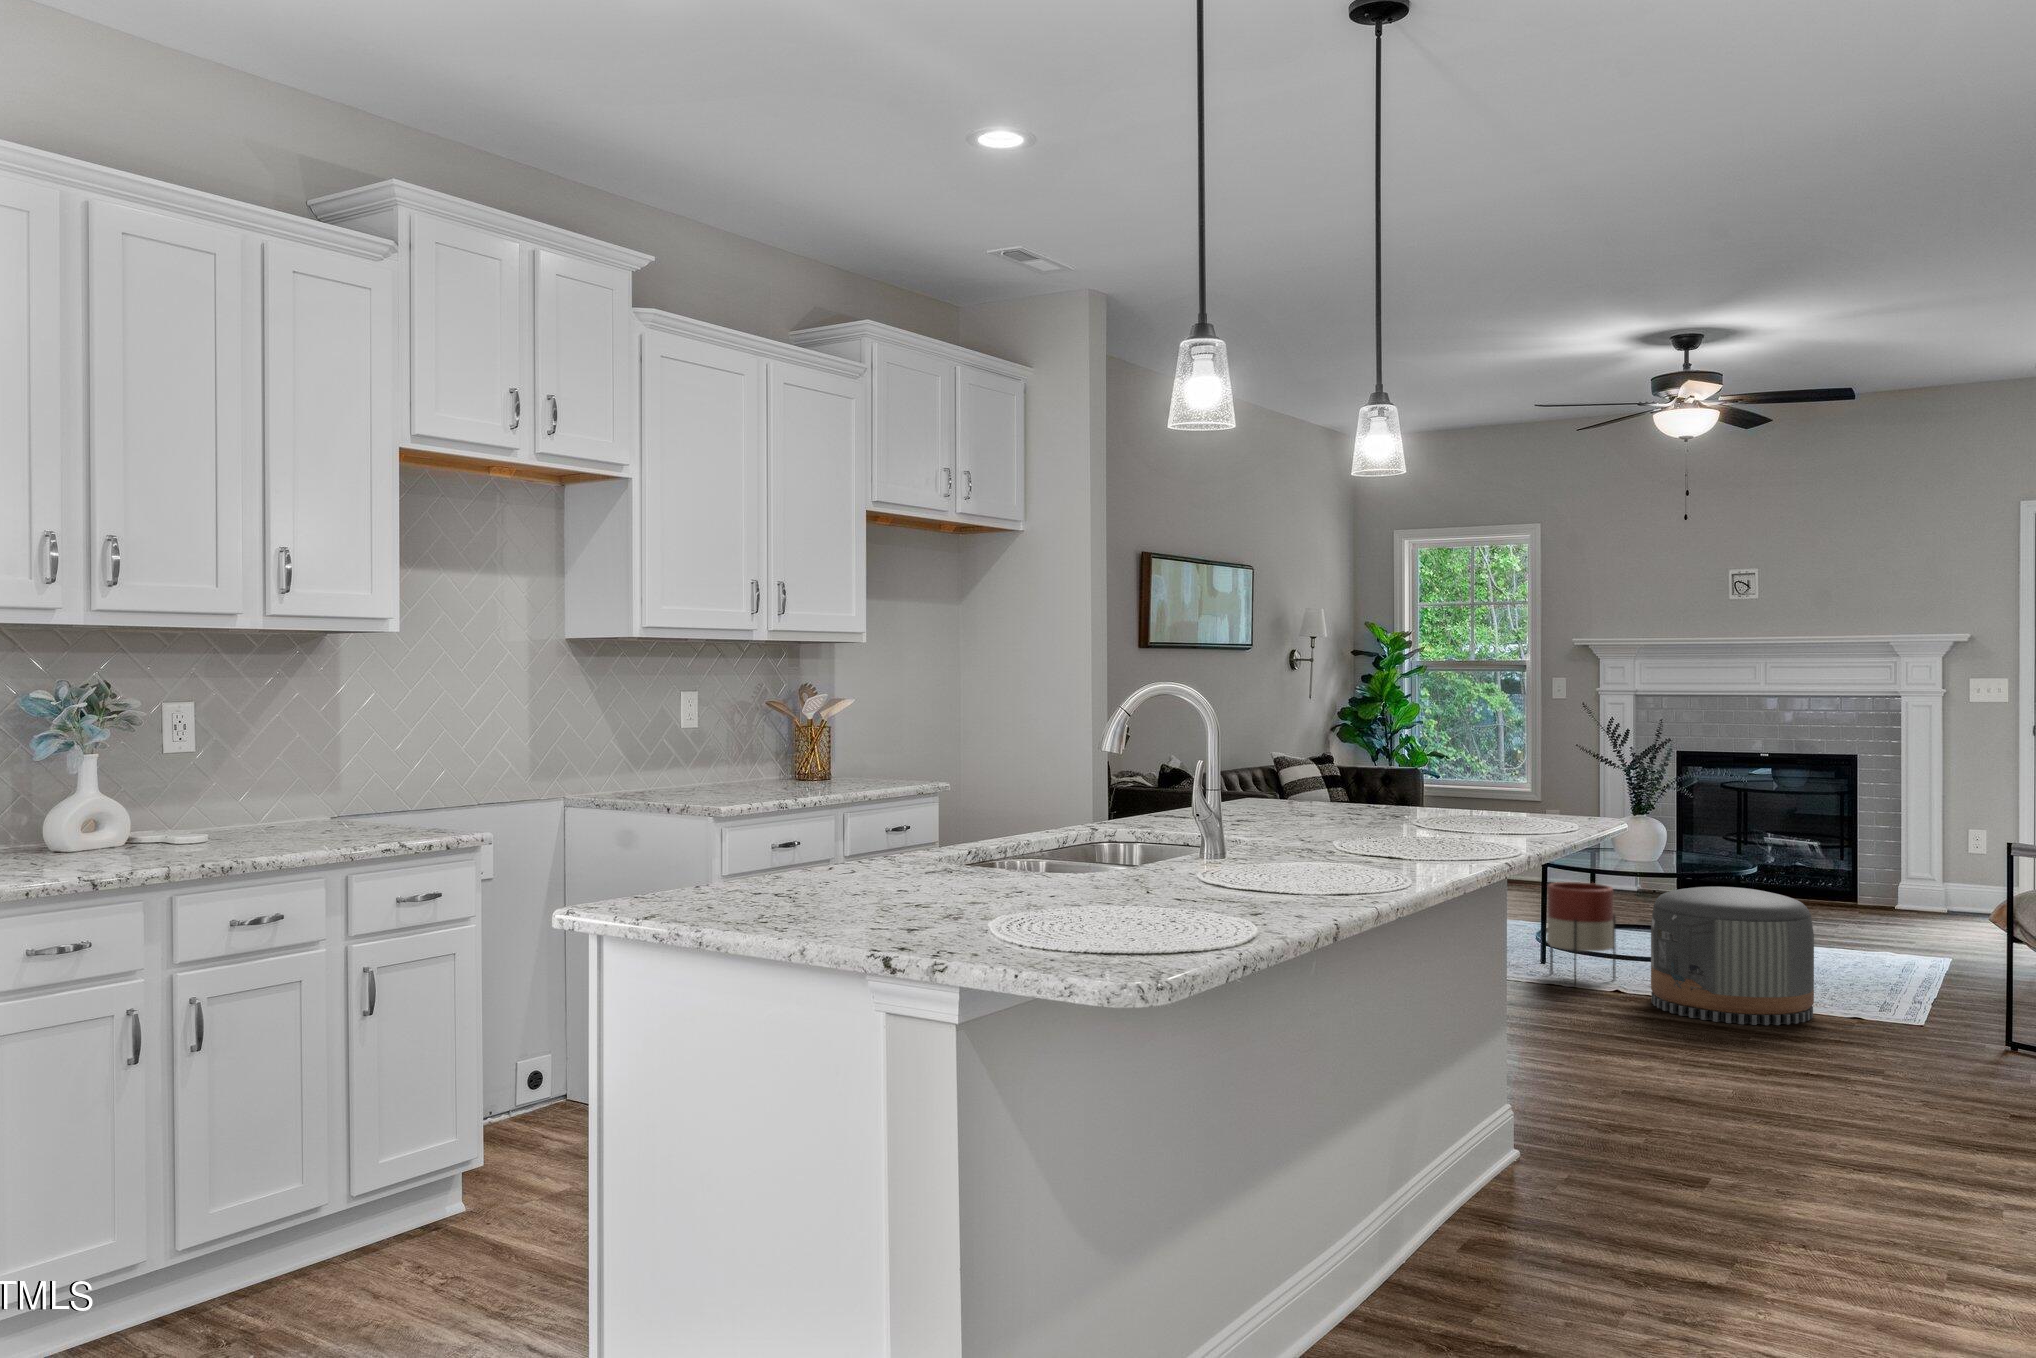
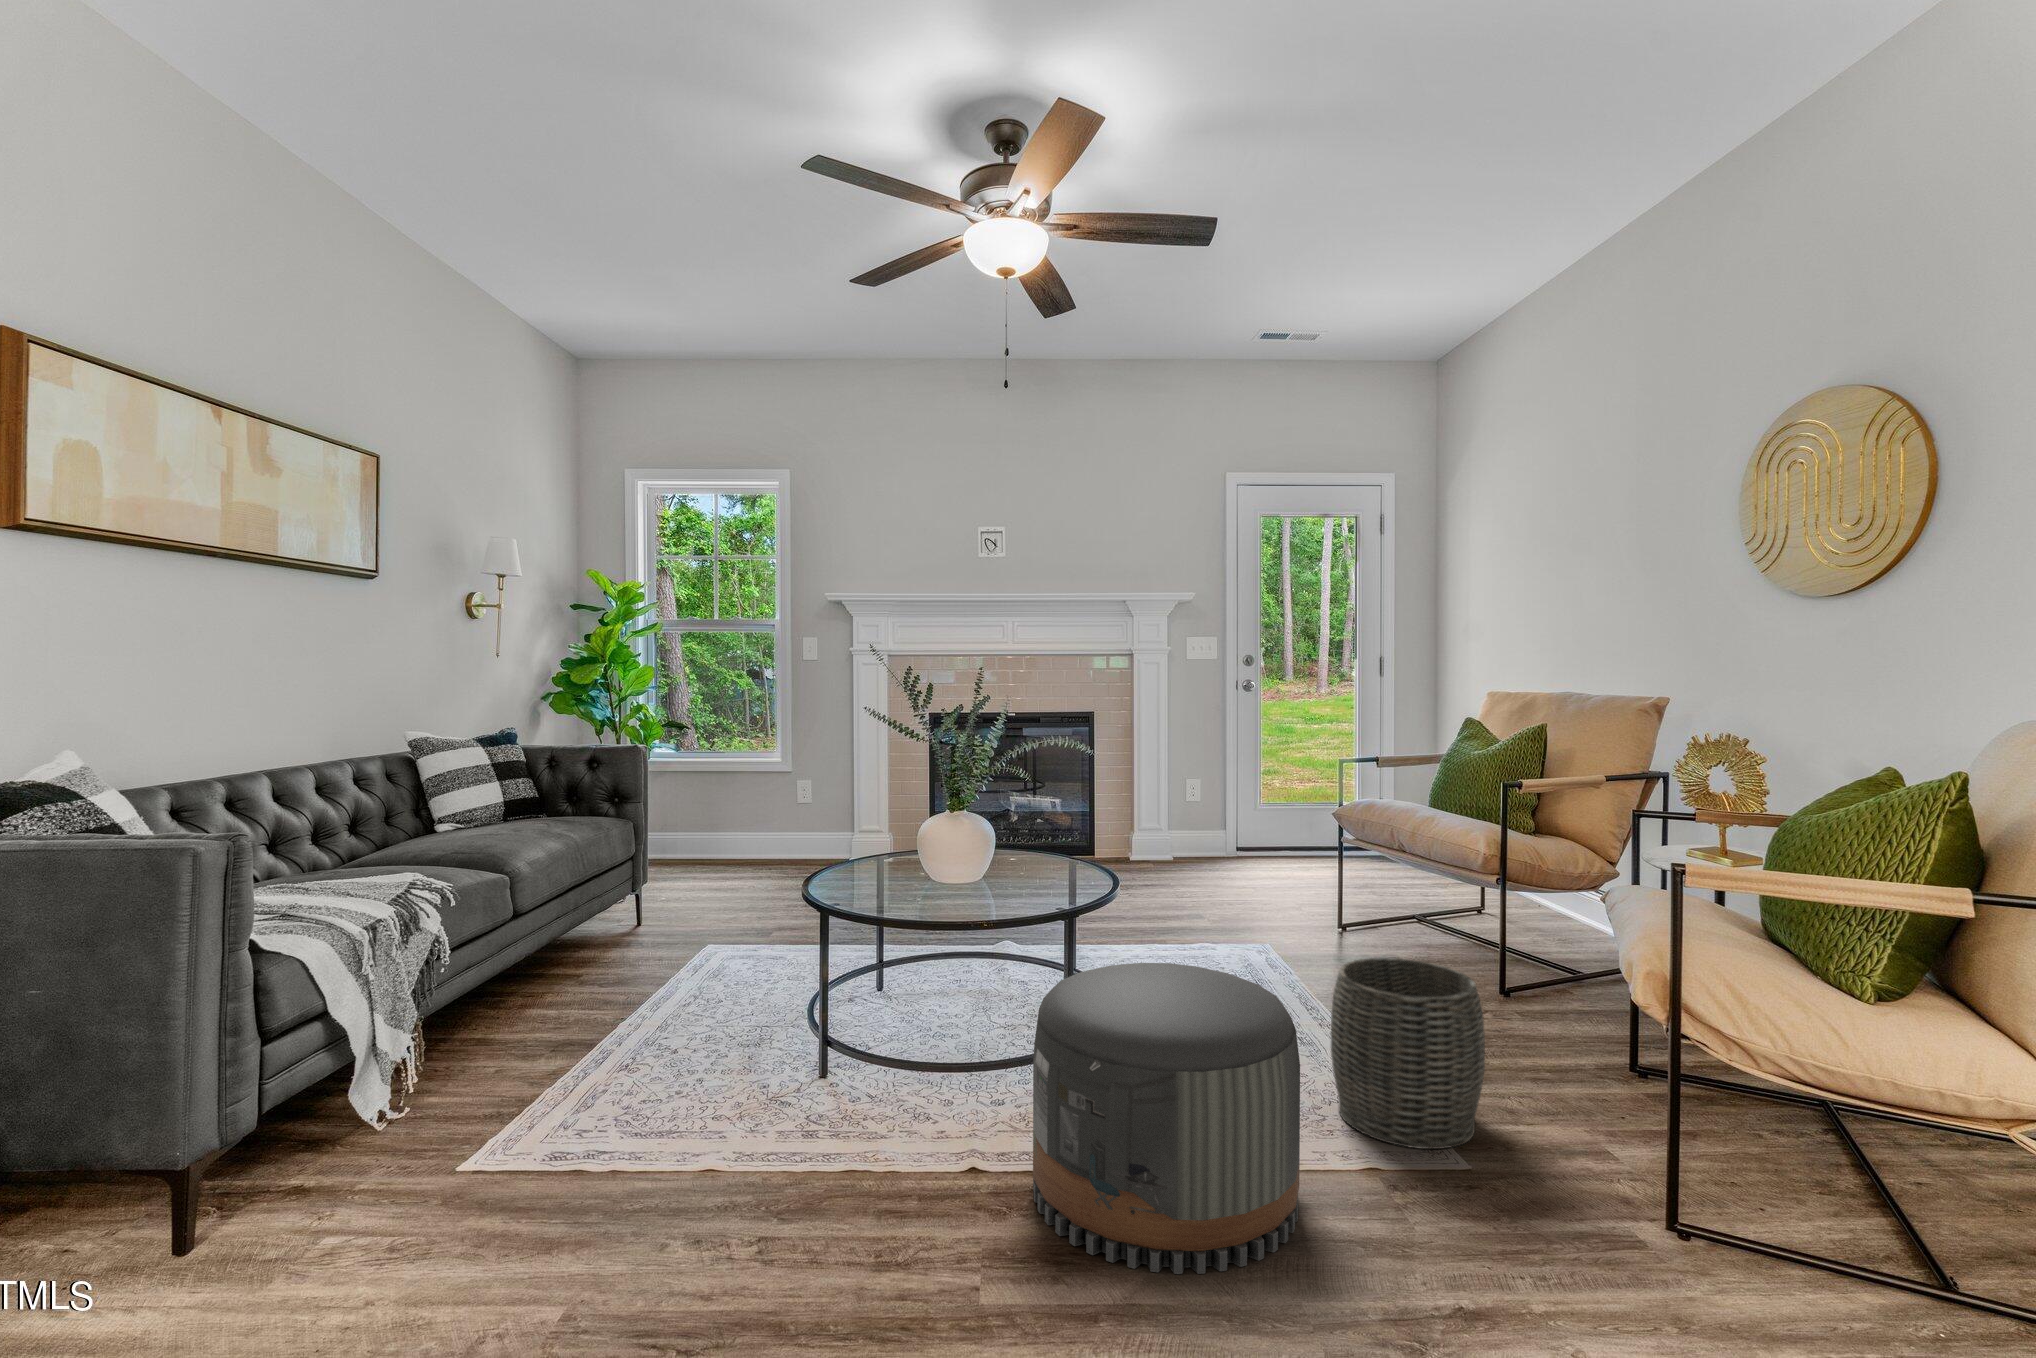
planter: present [1547,882,1616,985] -> none [839,957,947,1167]
woven basket: none [1881,913,1992,1022] -> present [1331,958,1485,1149]

